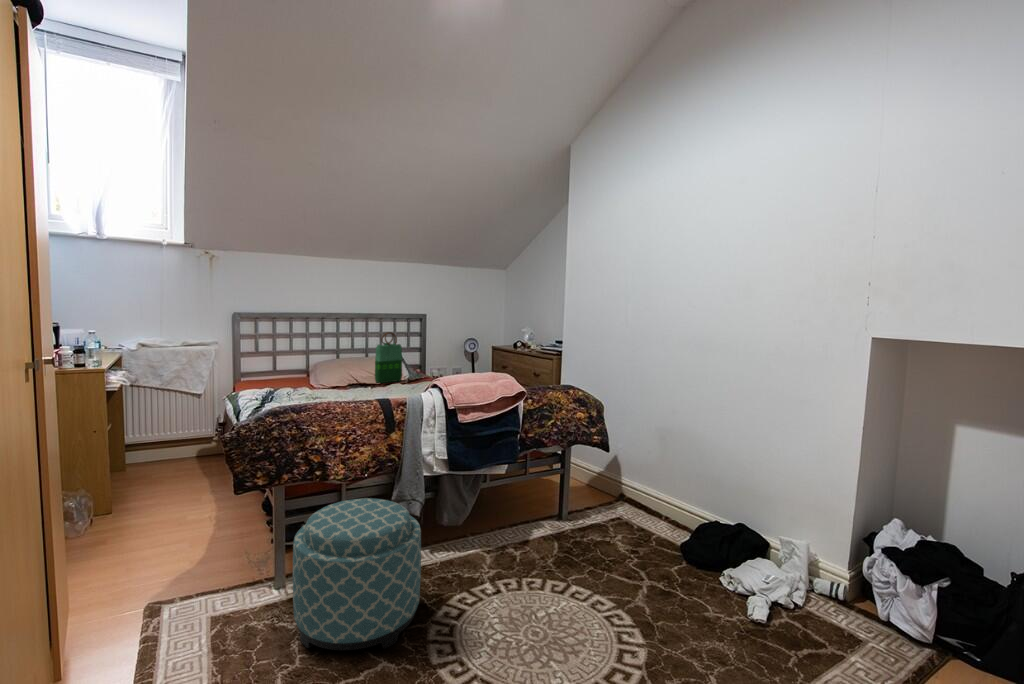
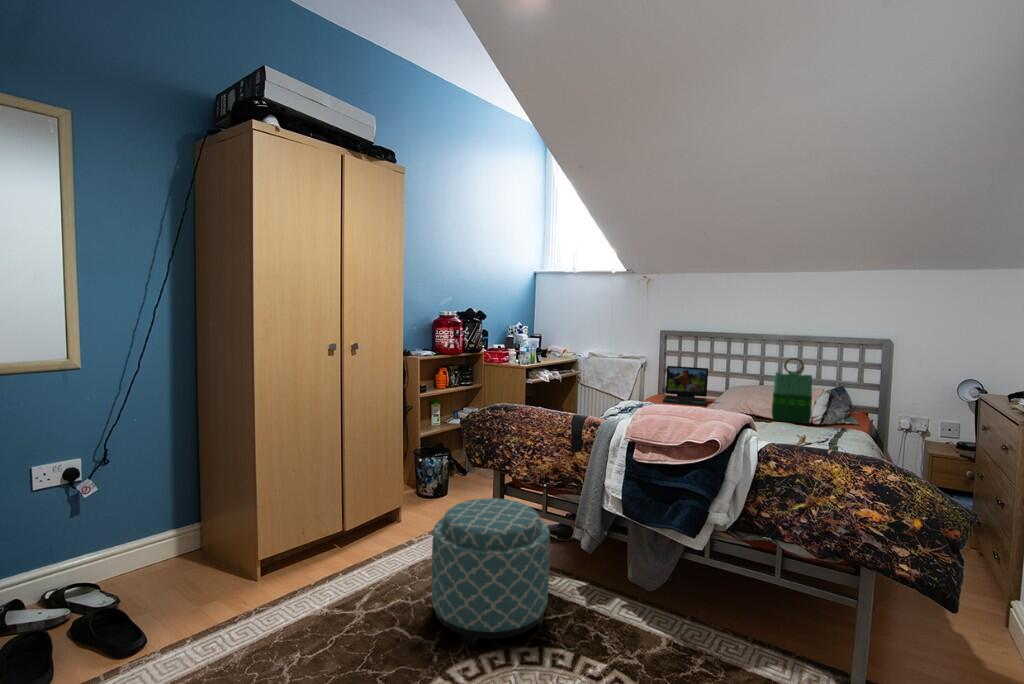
laptop: none [254,348,308,387] -> present [663,366,708,406]

